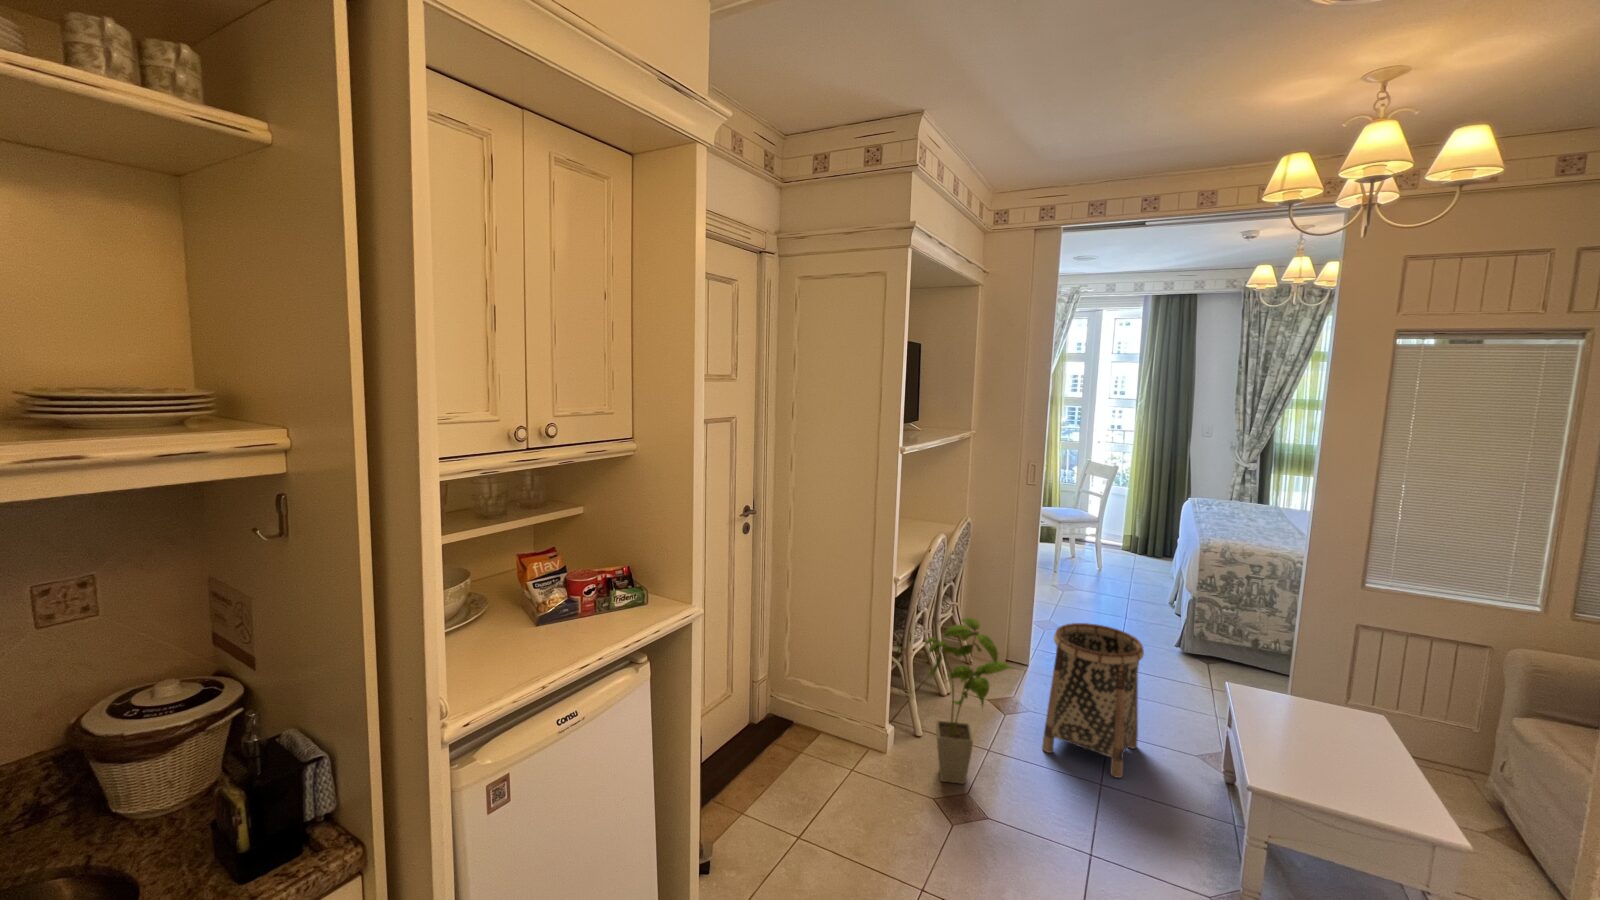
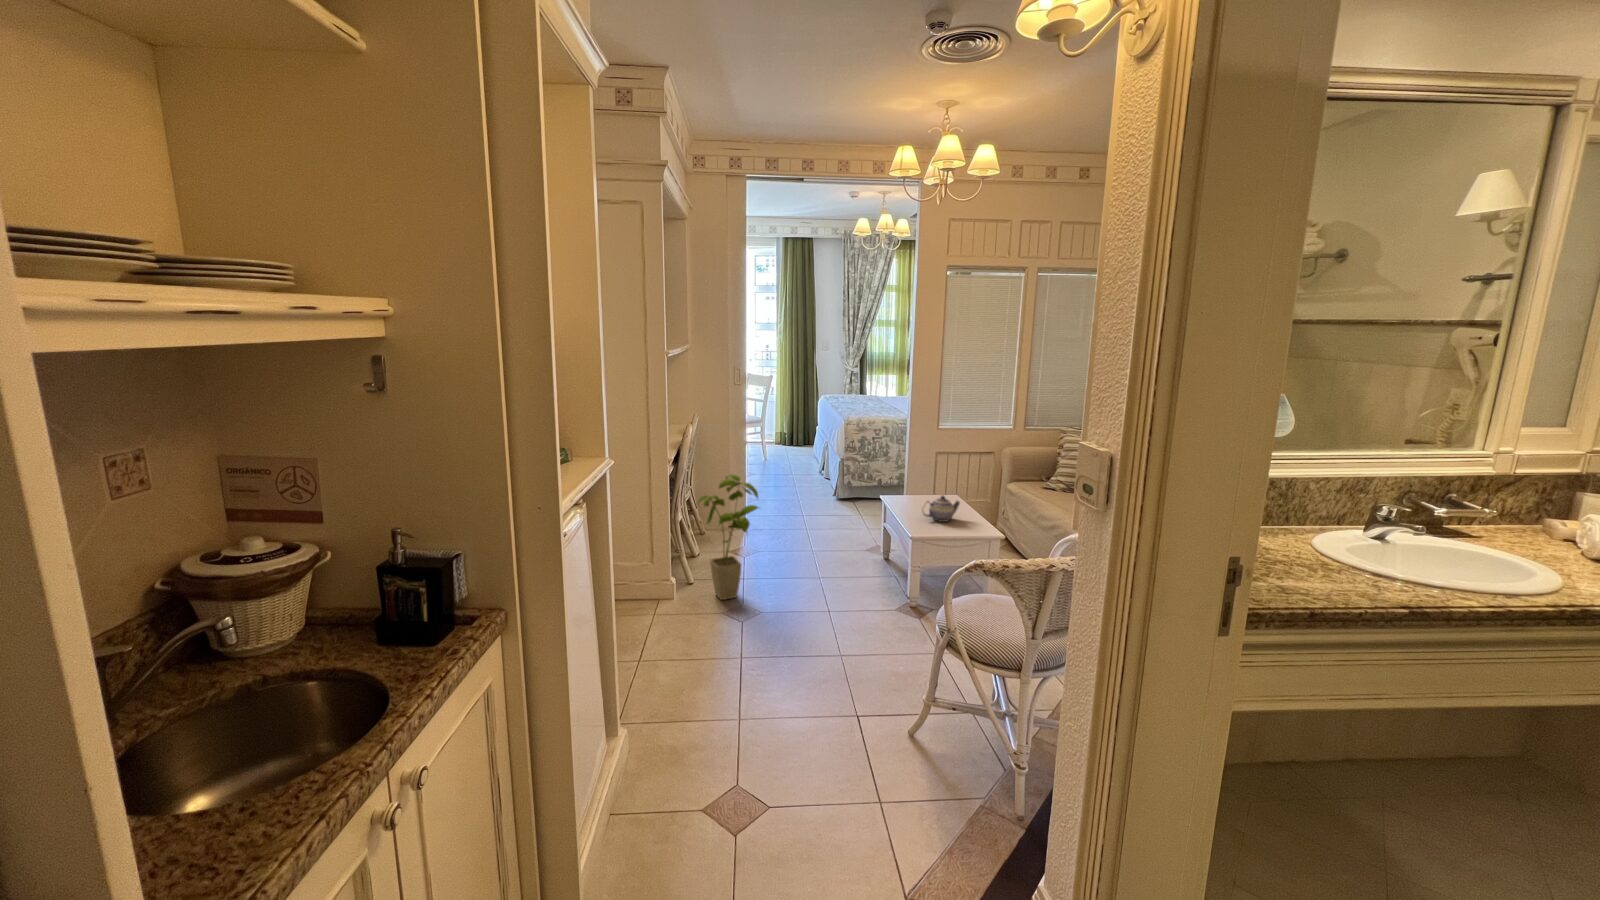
basket: present [1042,623,1144,778] -> none [776,475,835,570]
teapot: none [1284,730,1371,779] -> present [924,496,960,522]

